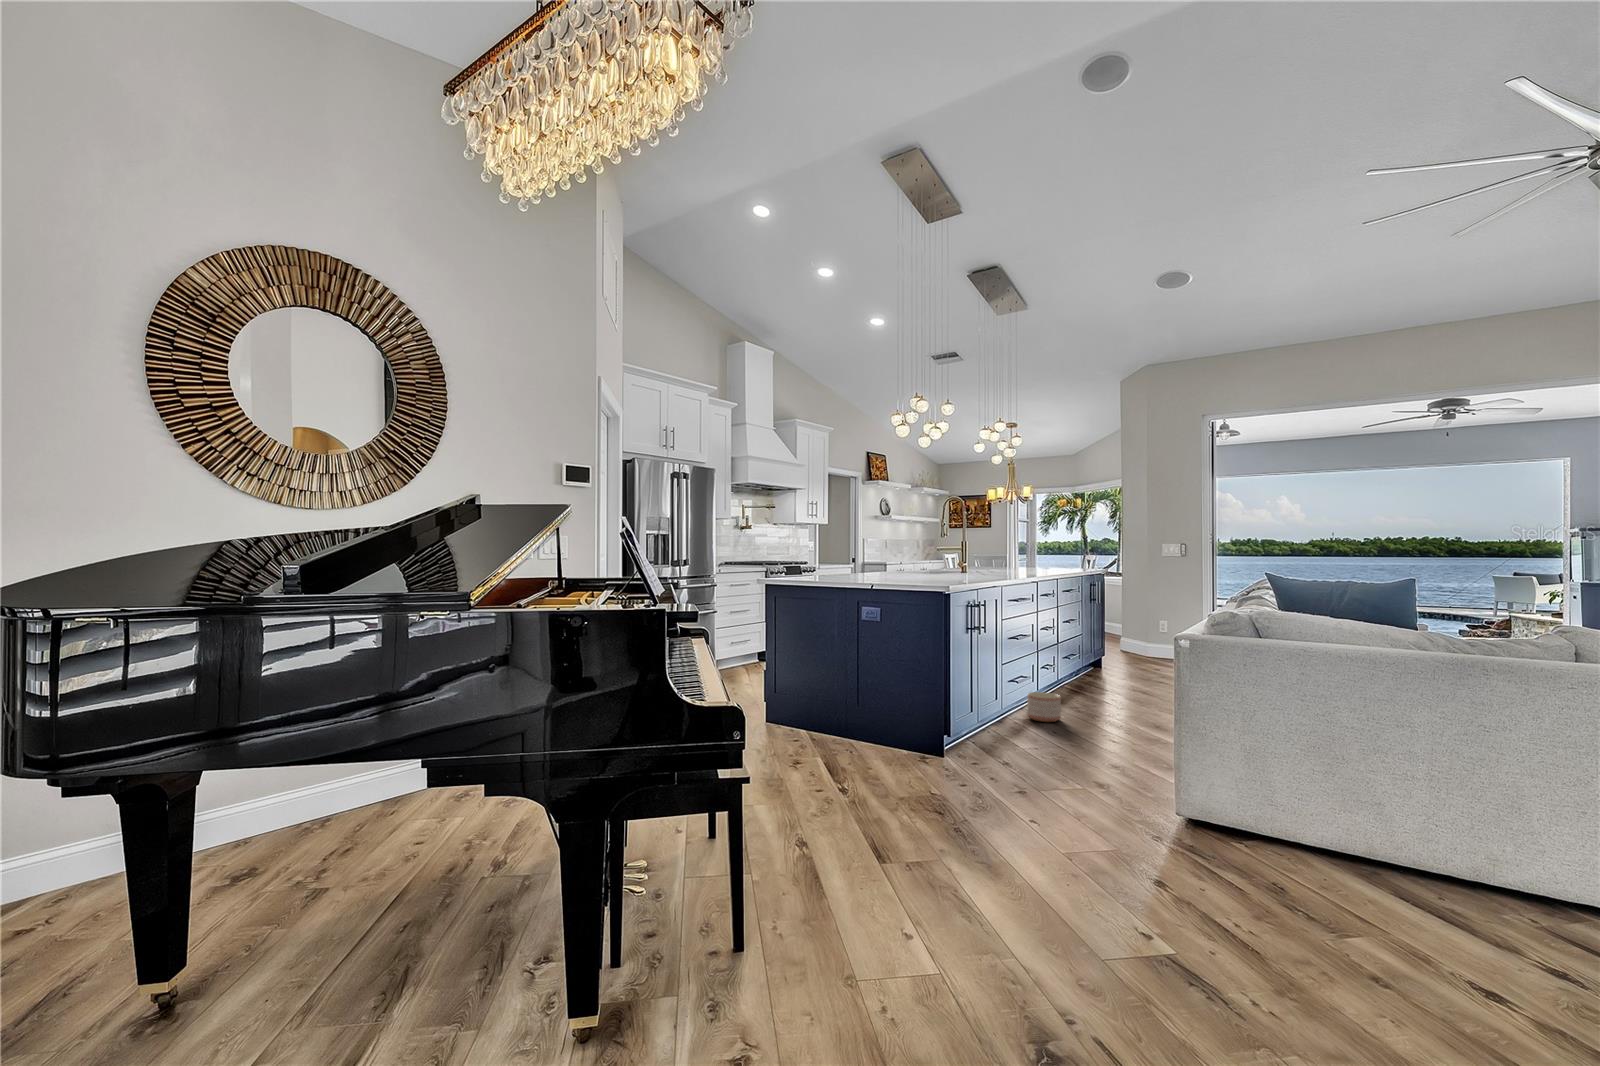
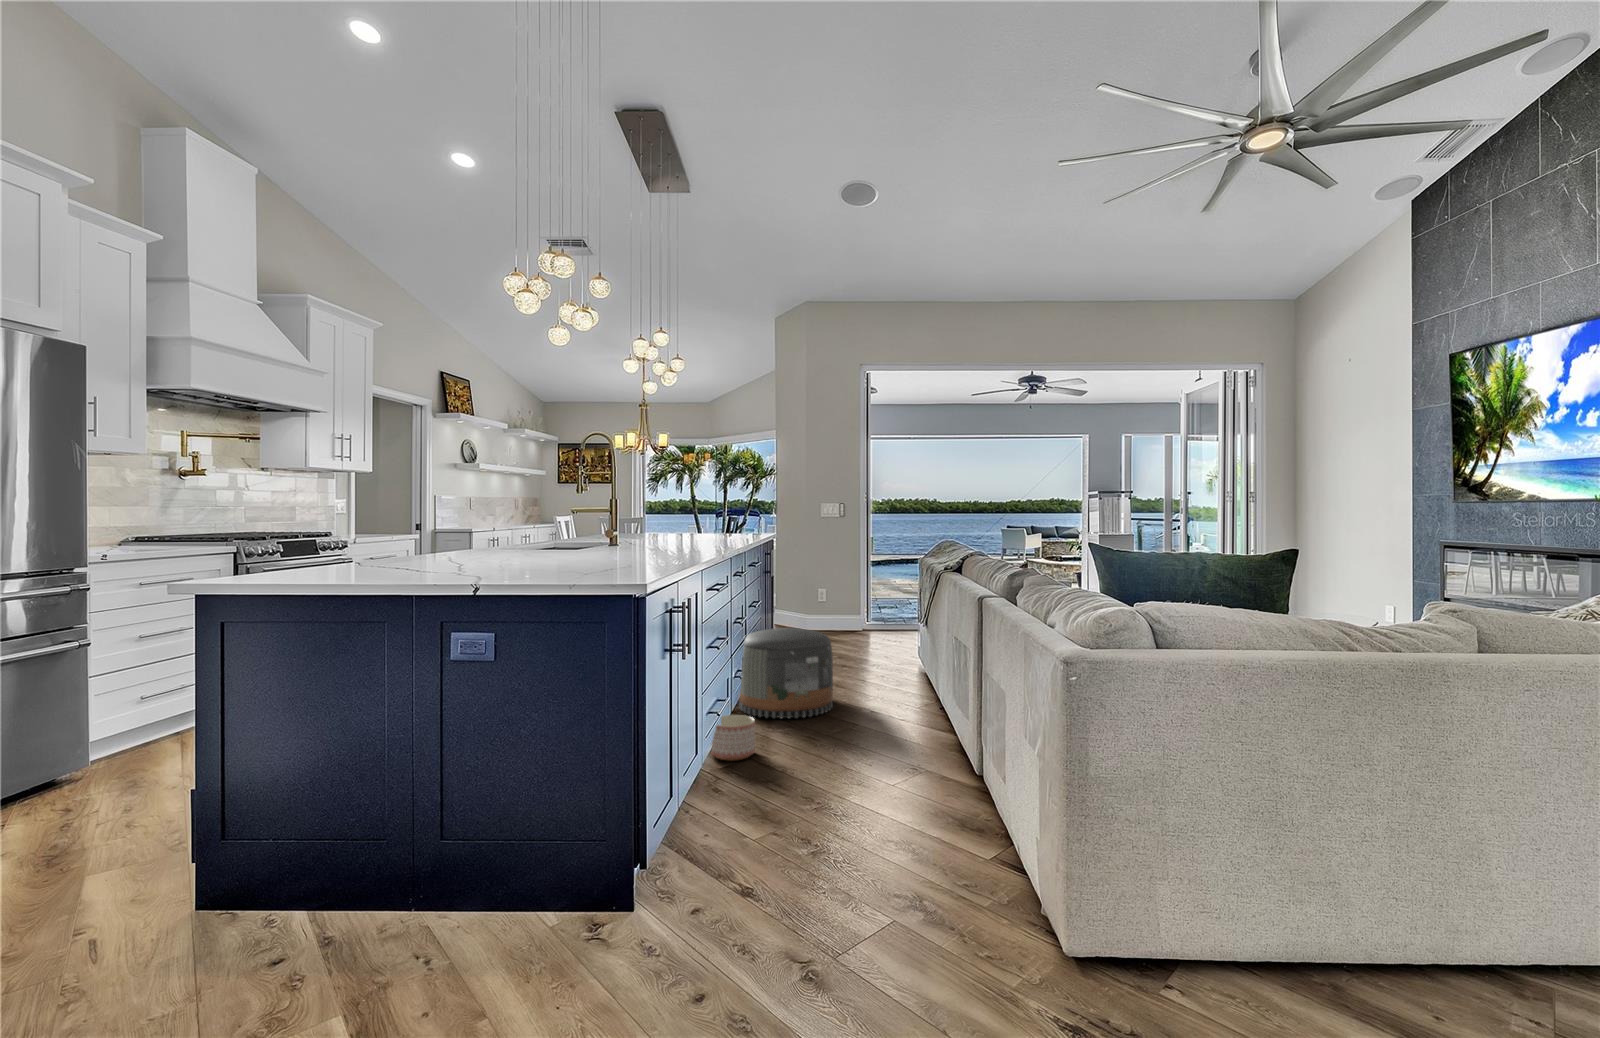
pouf: none [1062,639,1142,708] -> present [739,628,833,718]

